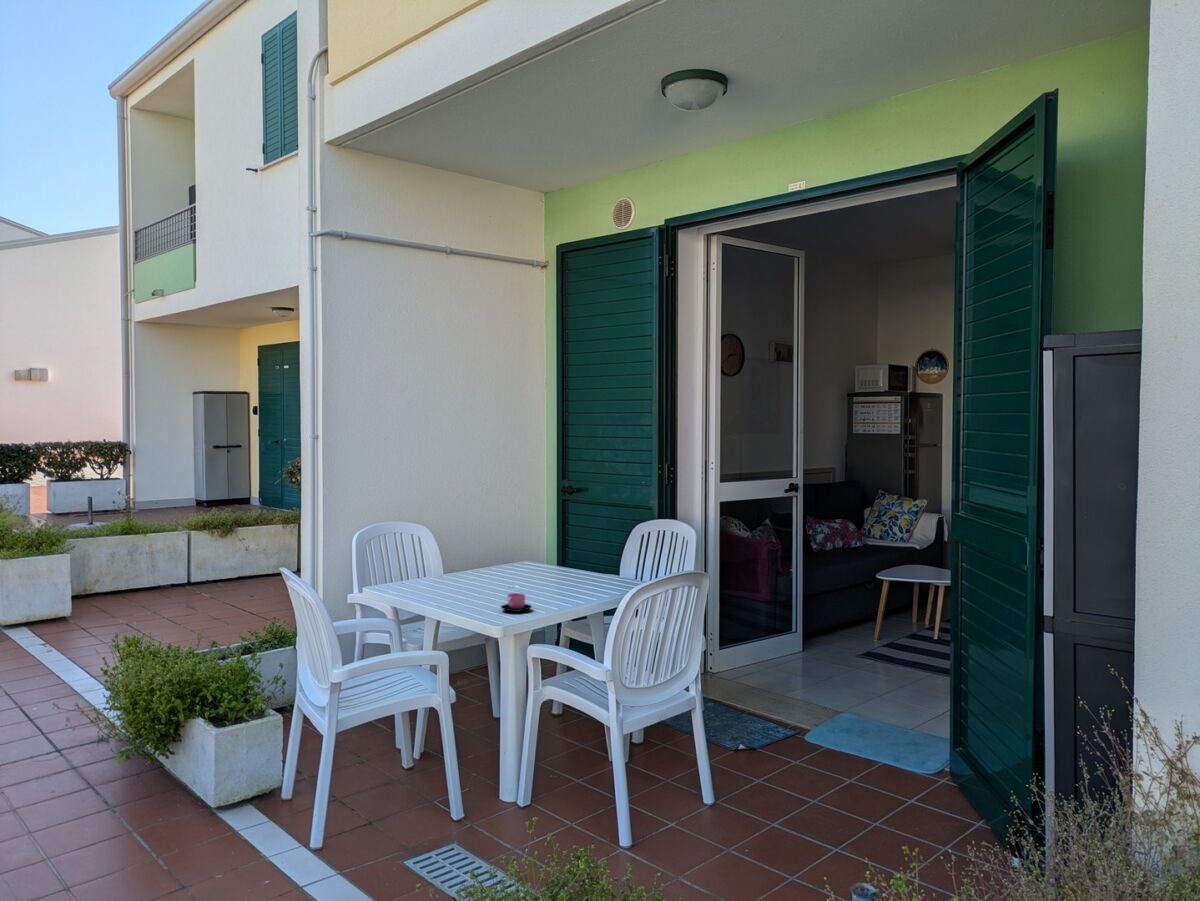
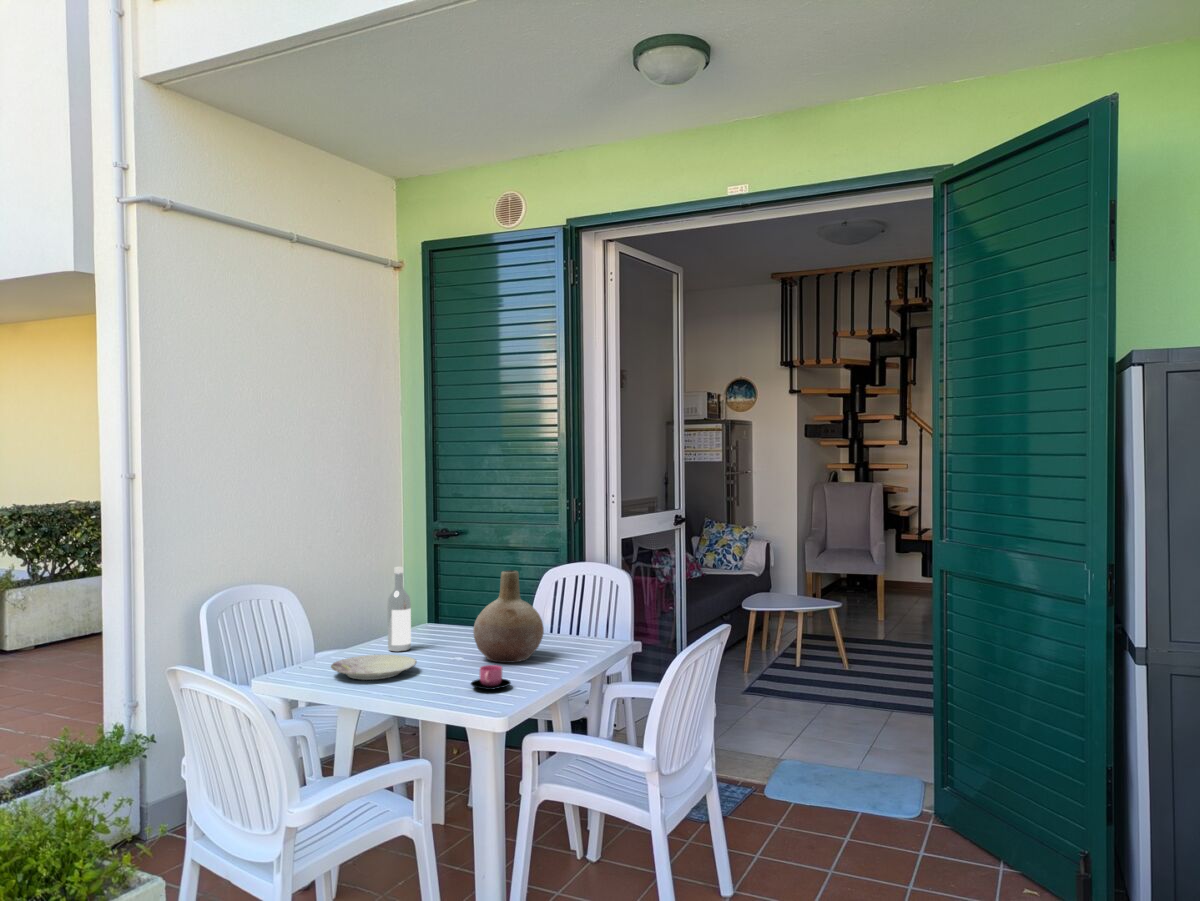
wine bottle: none [479,515,497,582] -> present [388,567,411,652]
vase: none [530,522,587,596] -> present [473,570,544,663]
plate: none [417,581,482,598] -> present [331,655,417,680]

